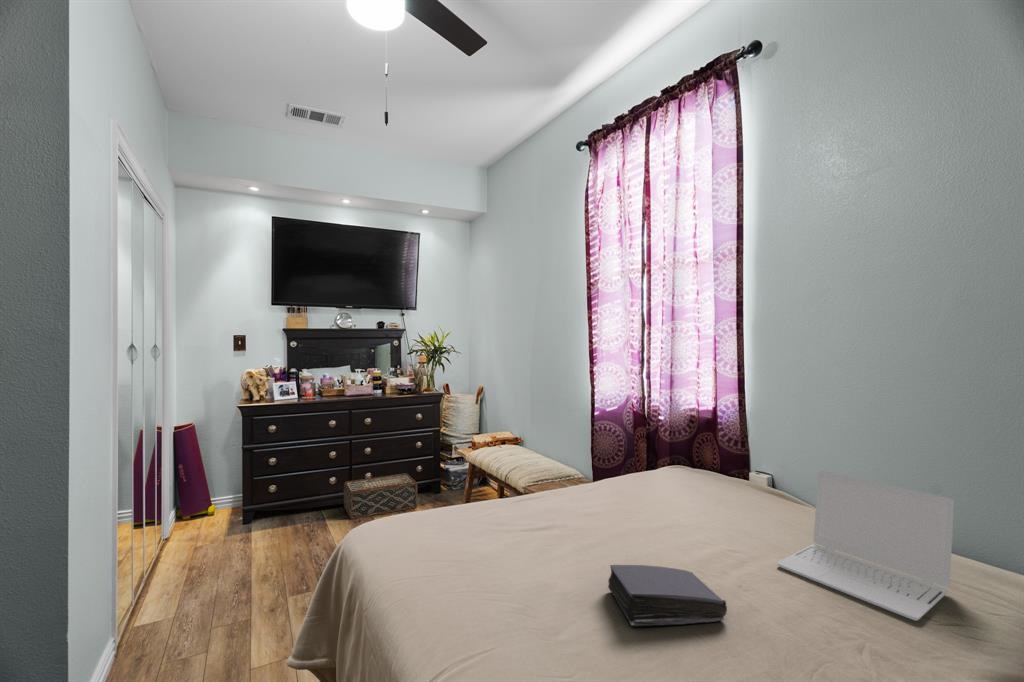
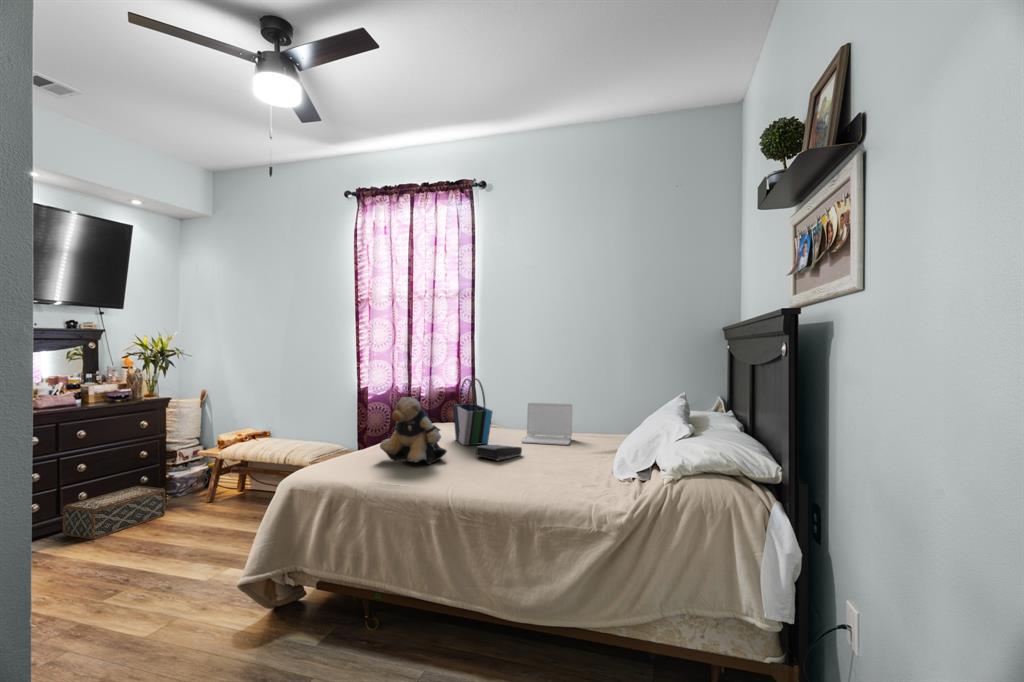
tote bag: none [635,405,696,548] -> present [453,378,492,445]
teddy bear: none [435,437,566,581] -> present [380,397,447,464]

